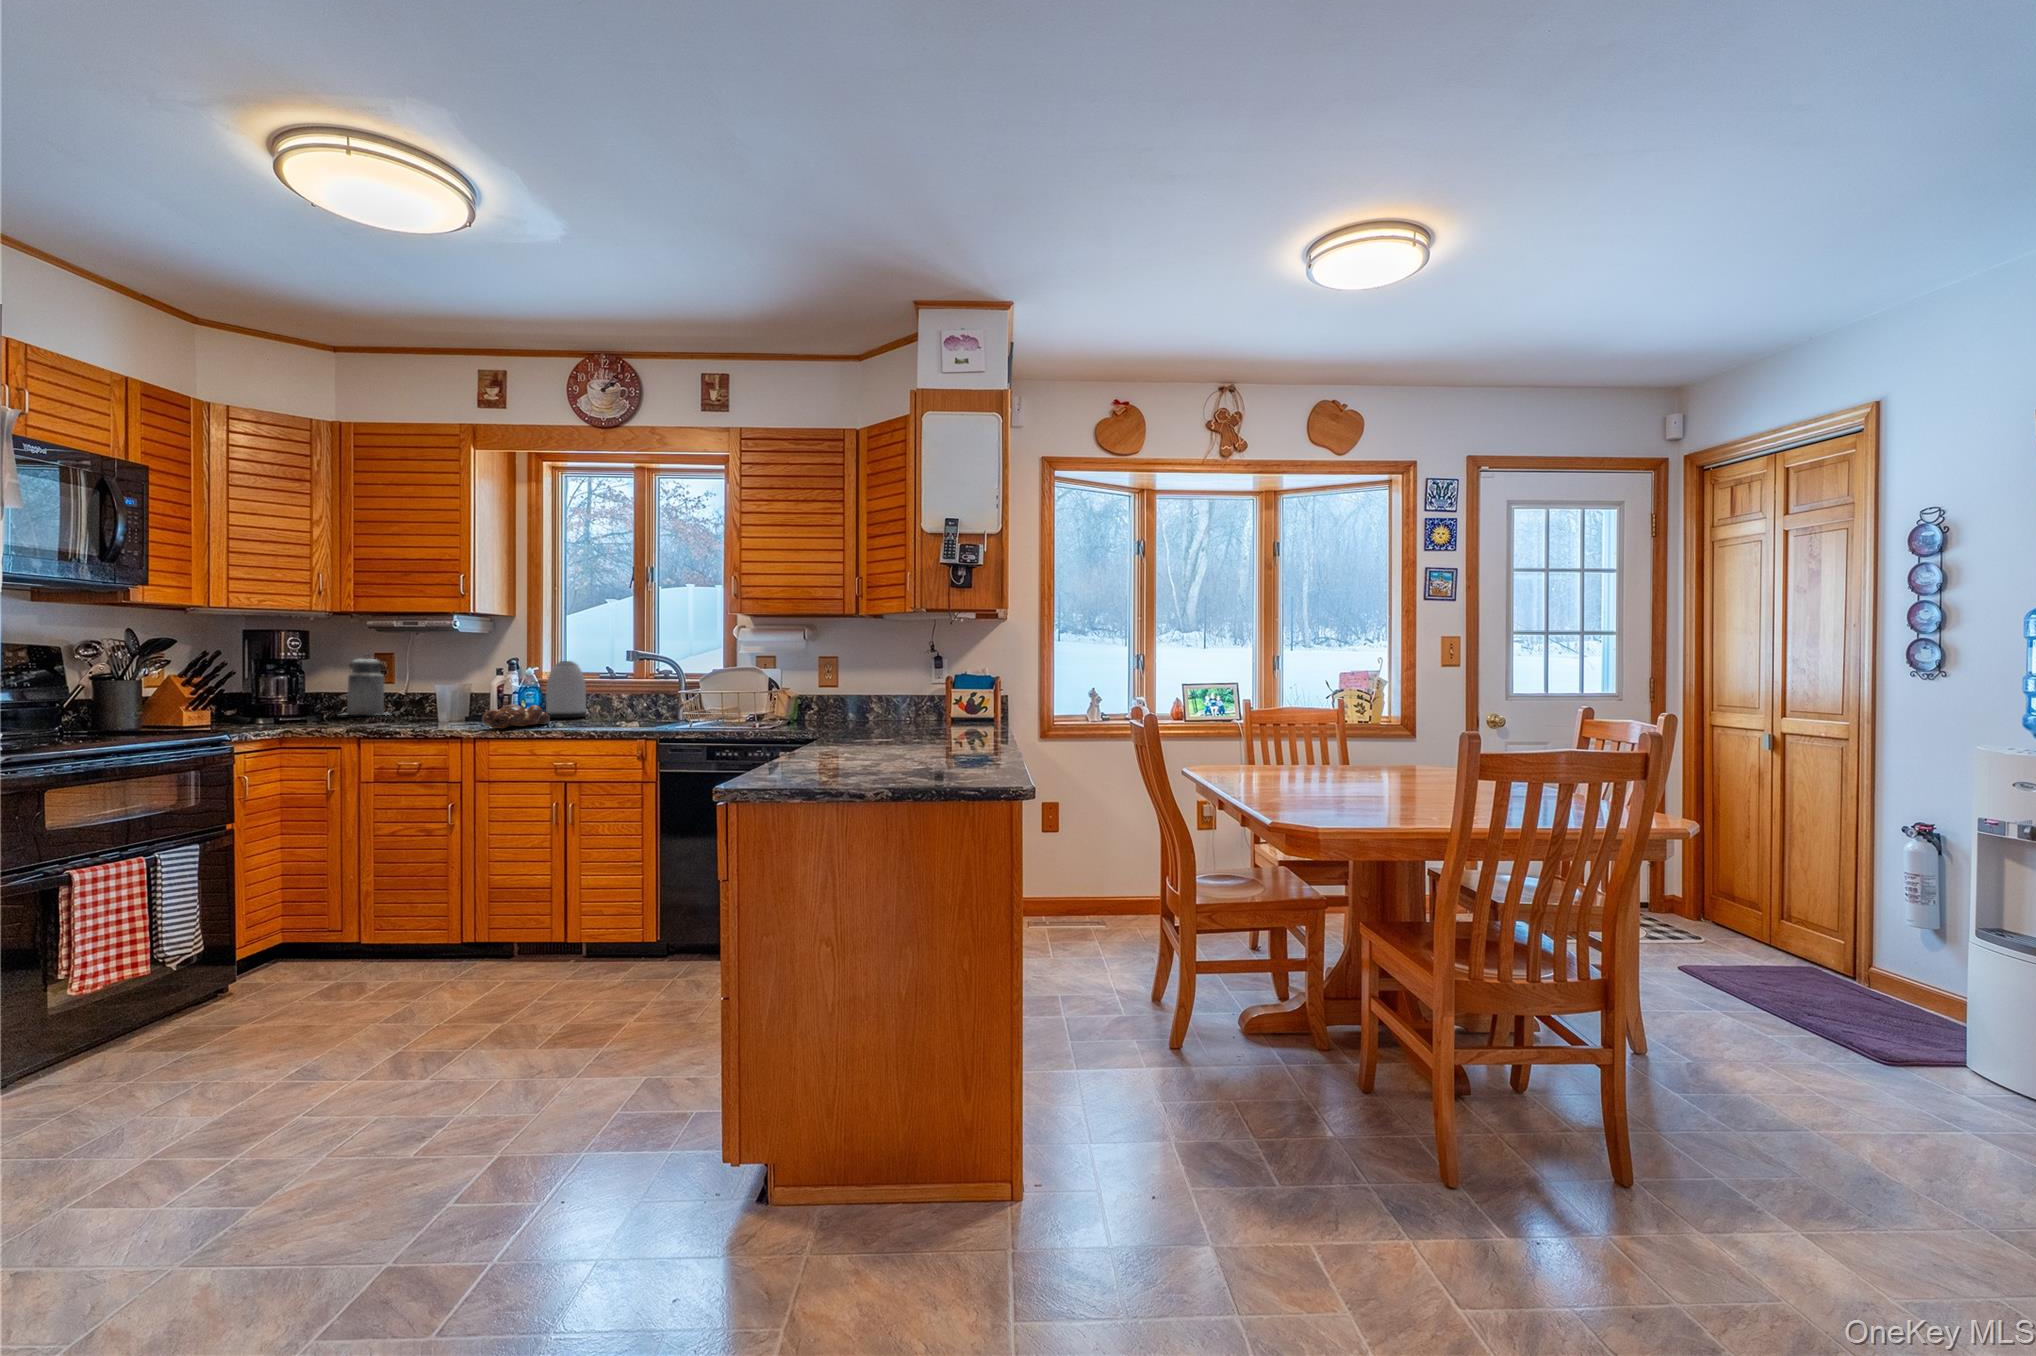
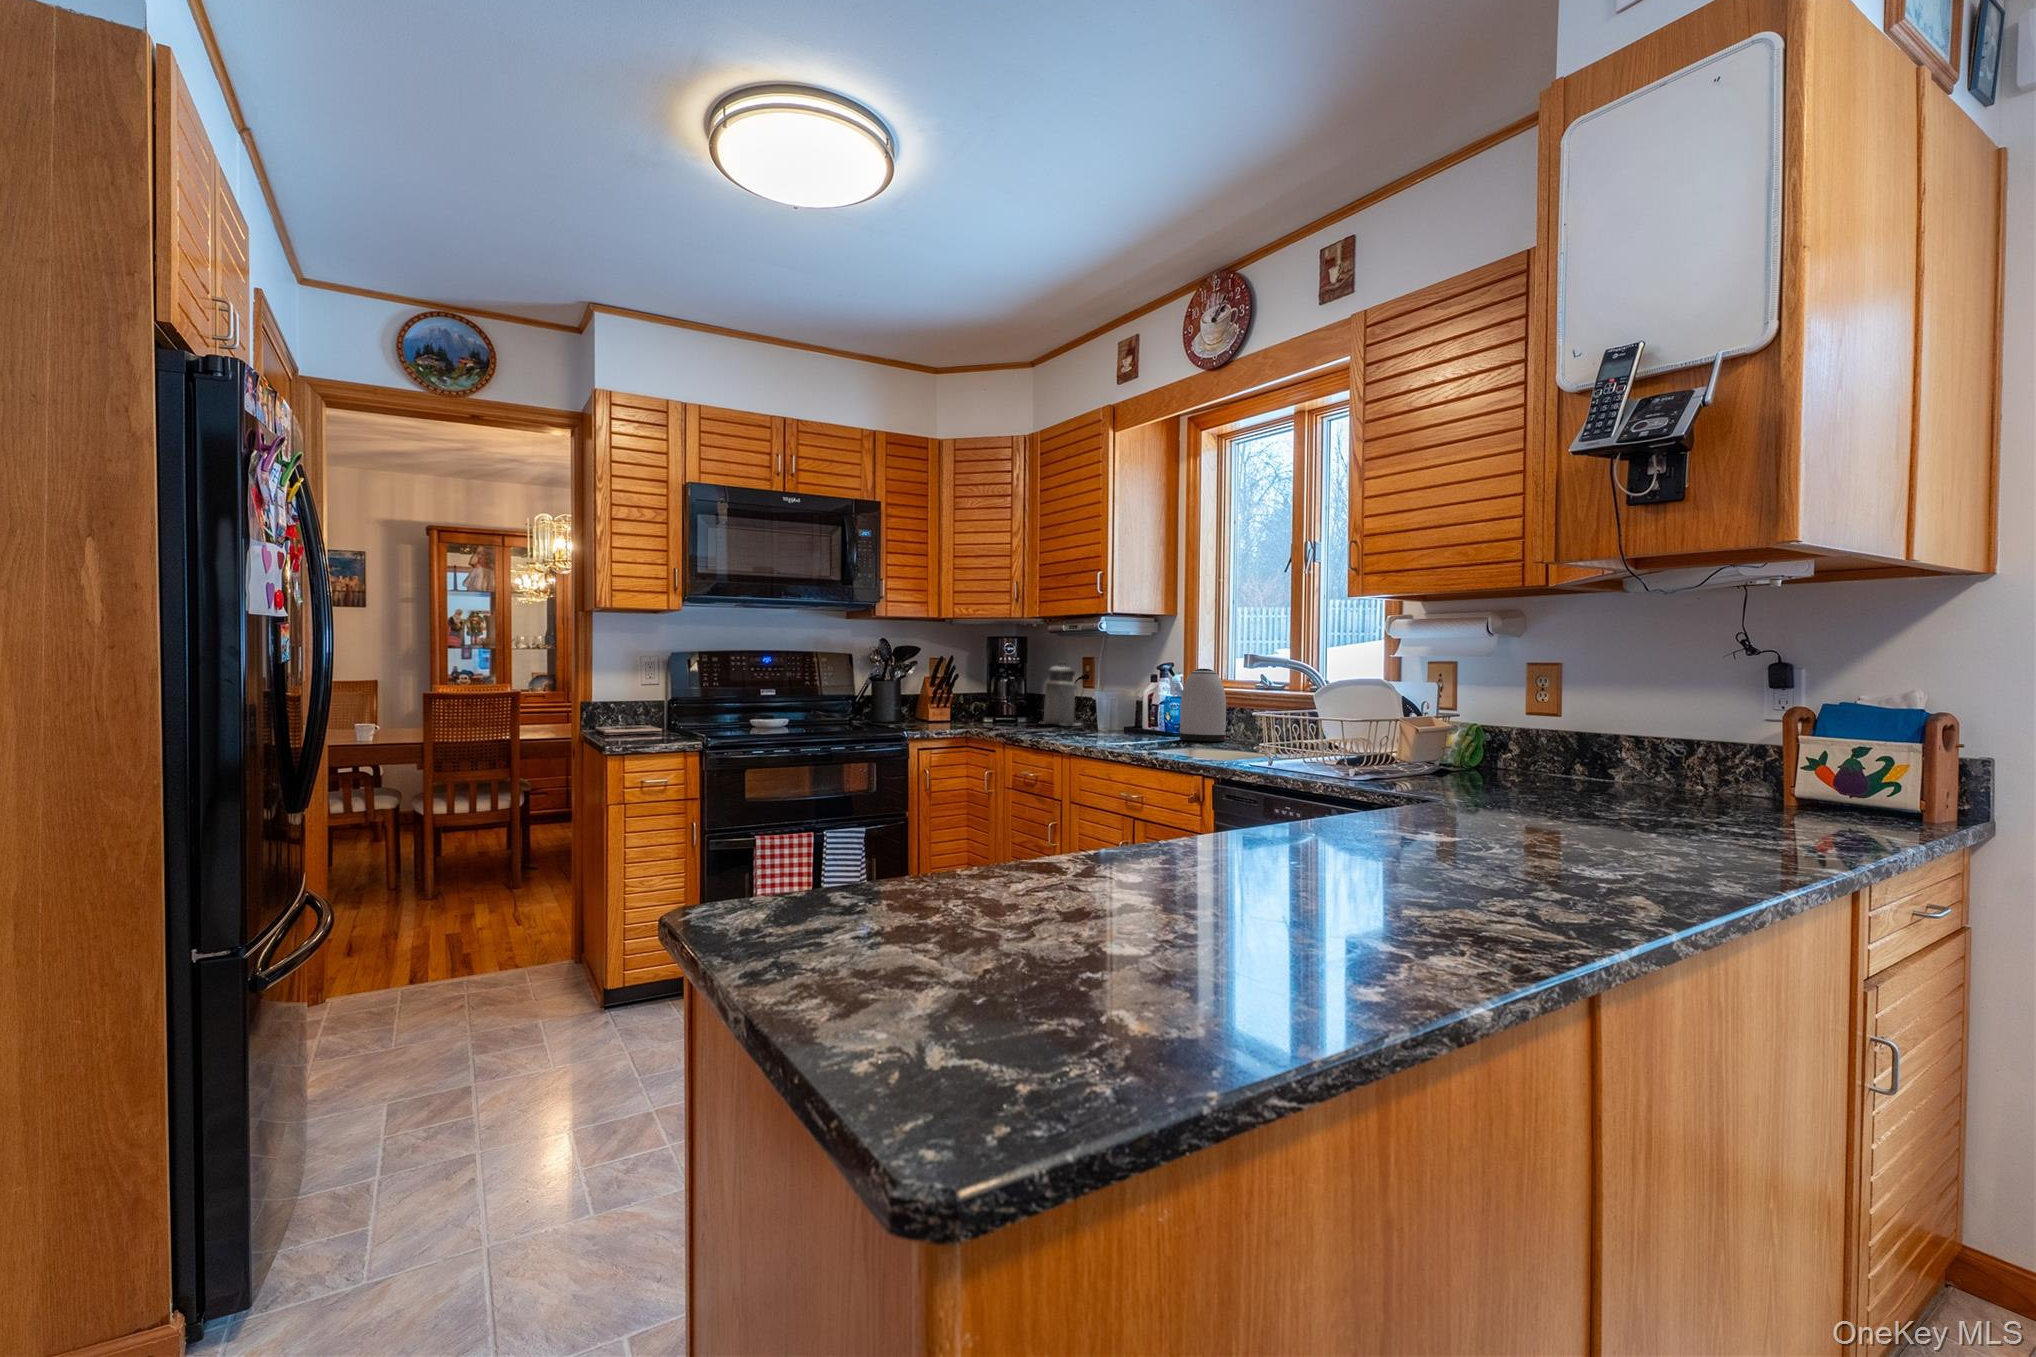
bread loaf: present [482,704,550,728] -> none [1078,718,1156,746]

